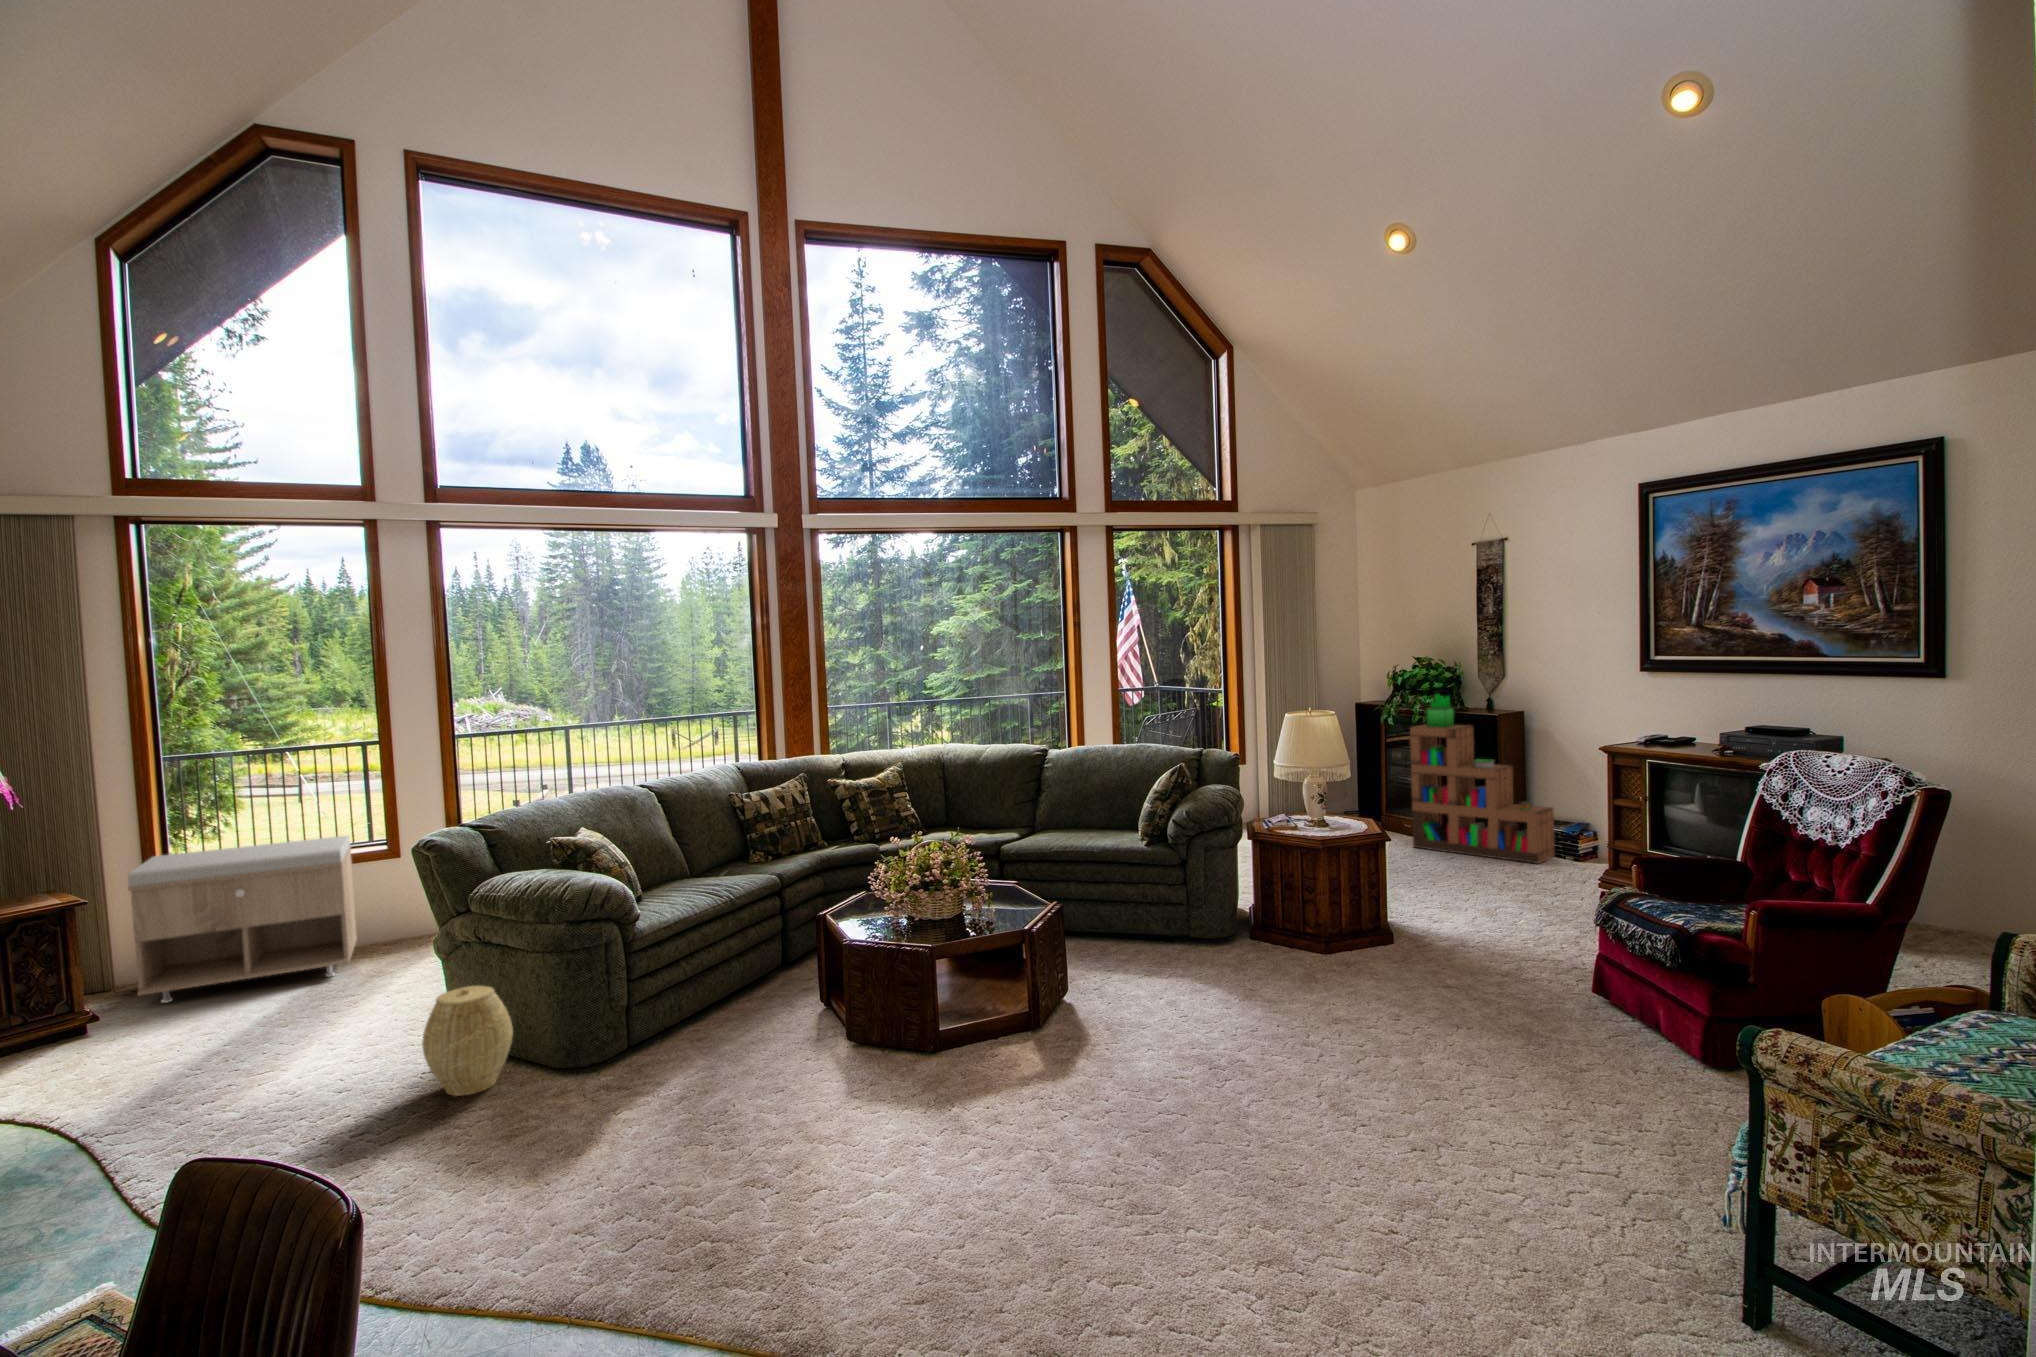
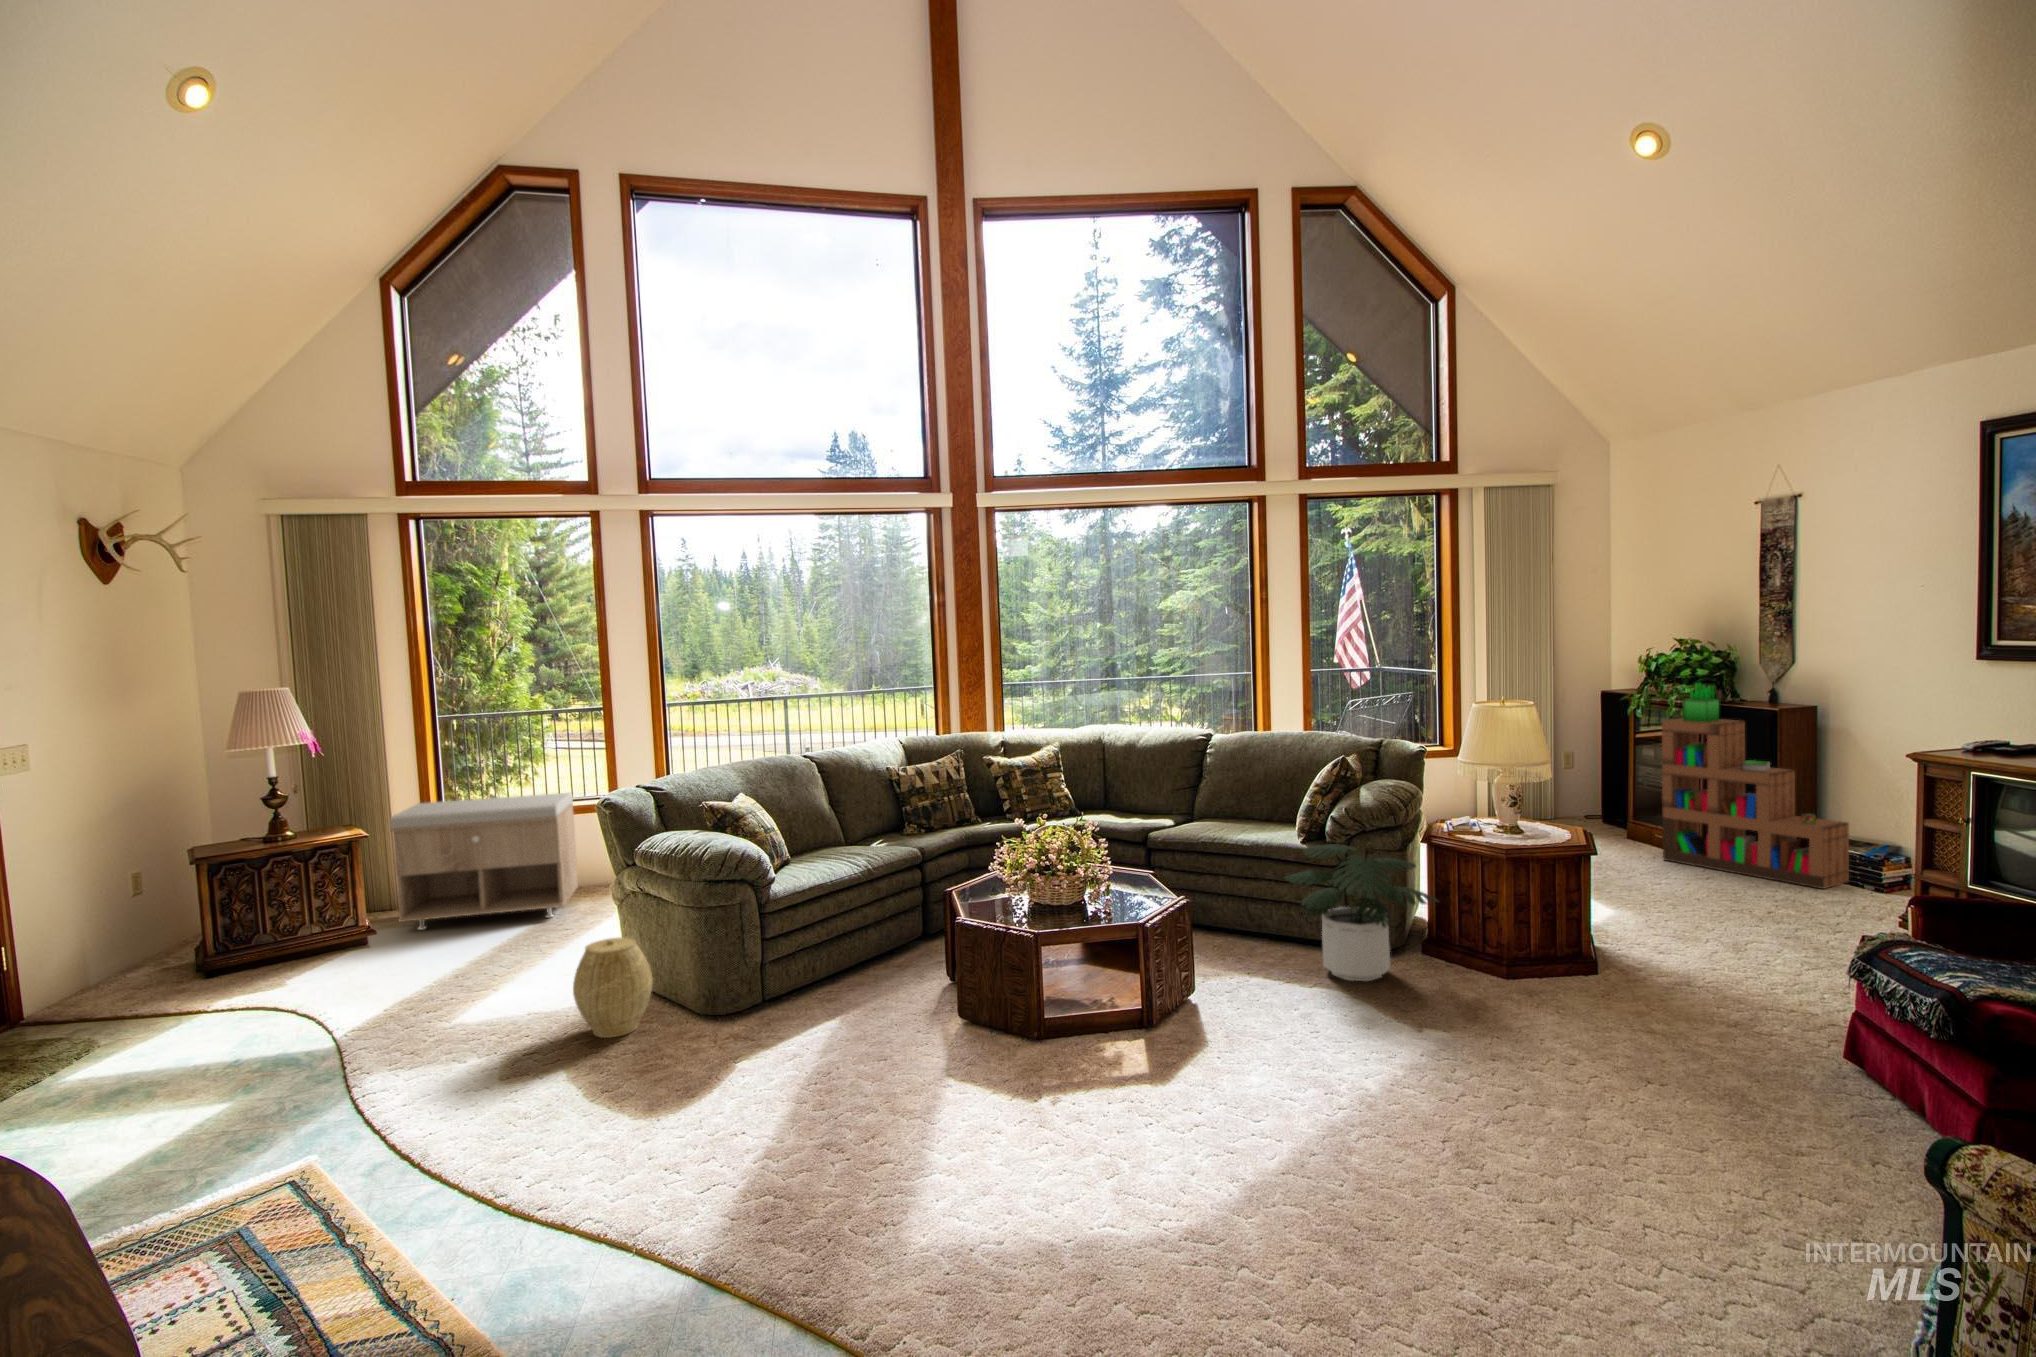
potted plant: none [1130,846,1273,969] -> present [1284,844,1438,981]

